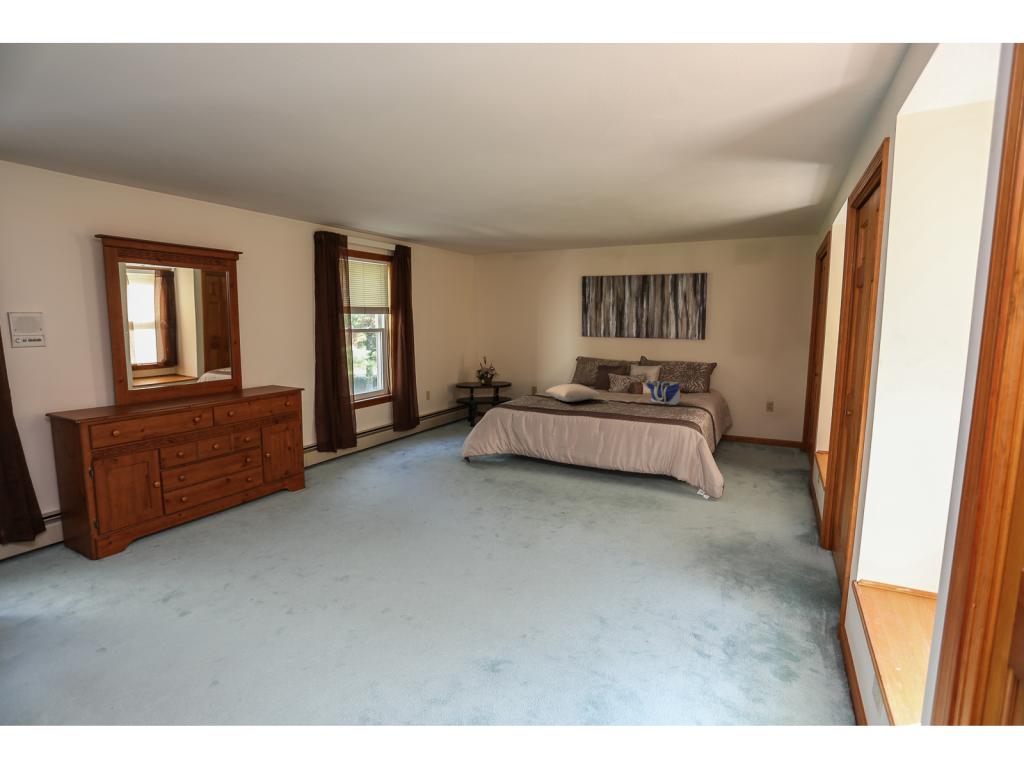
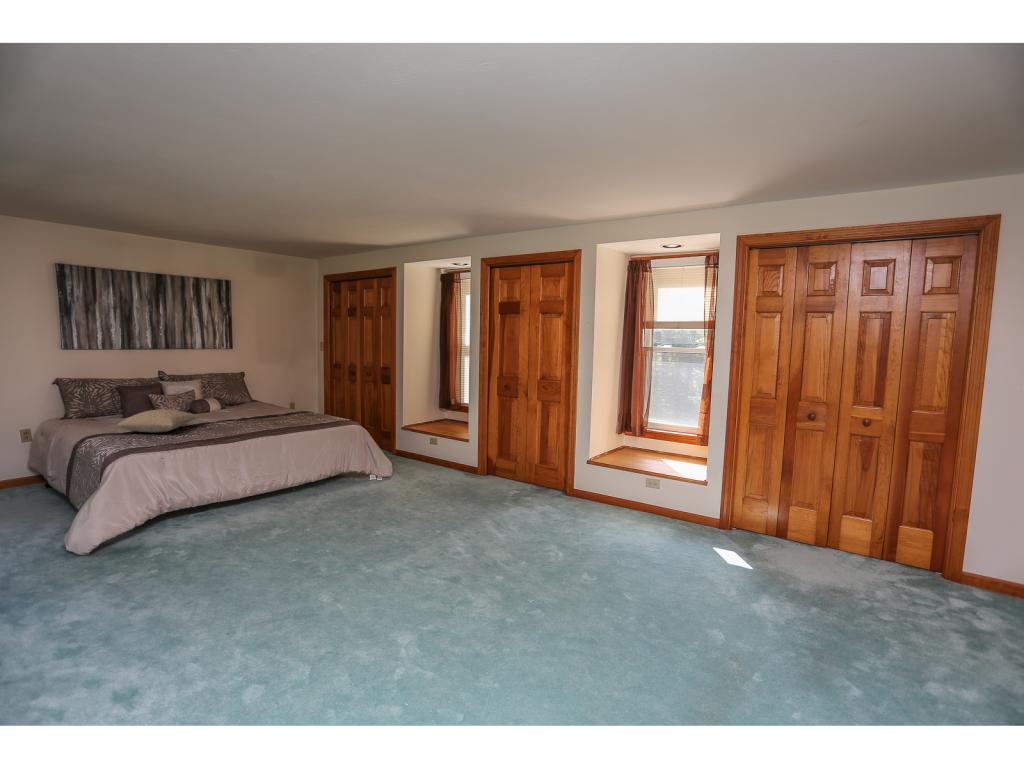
tote bag: present [646,380,682,405] -> none [235,392,278,416]

